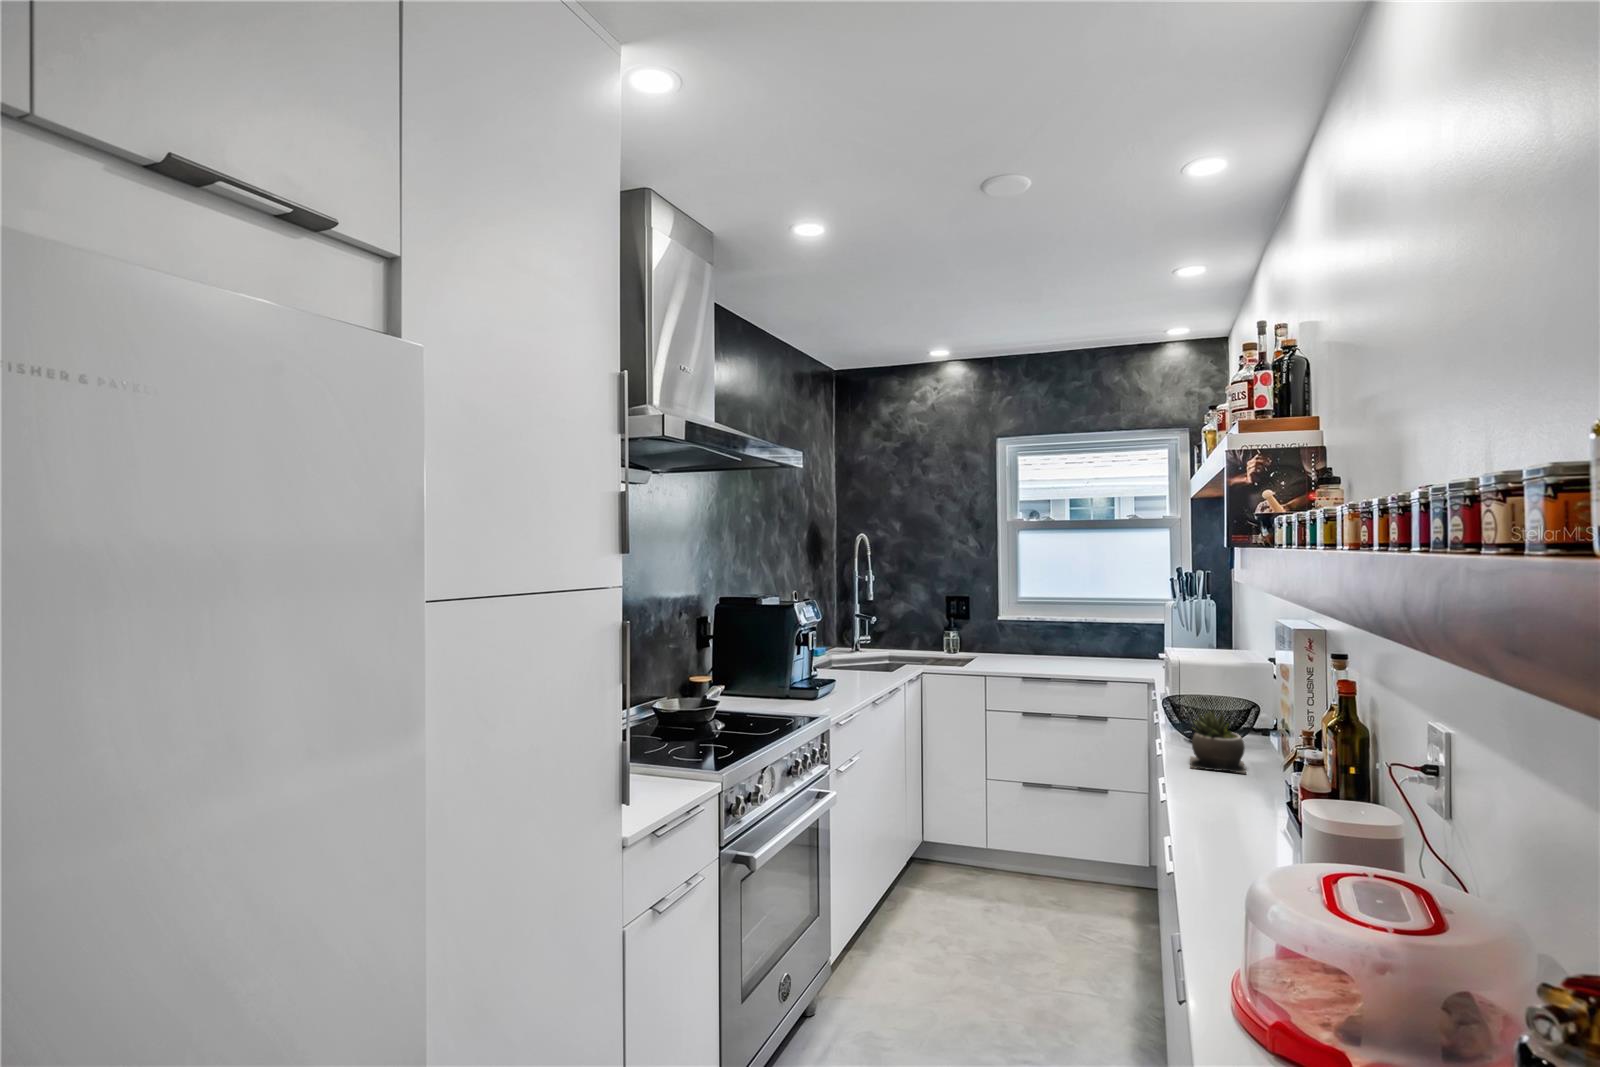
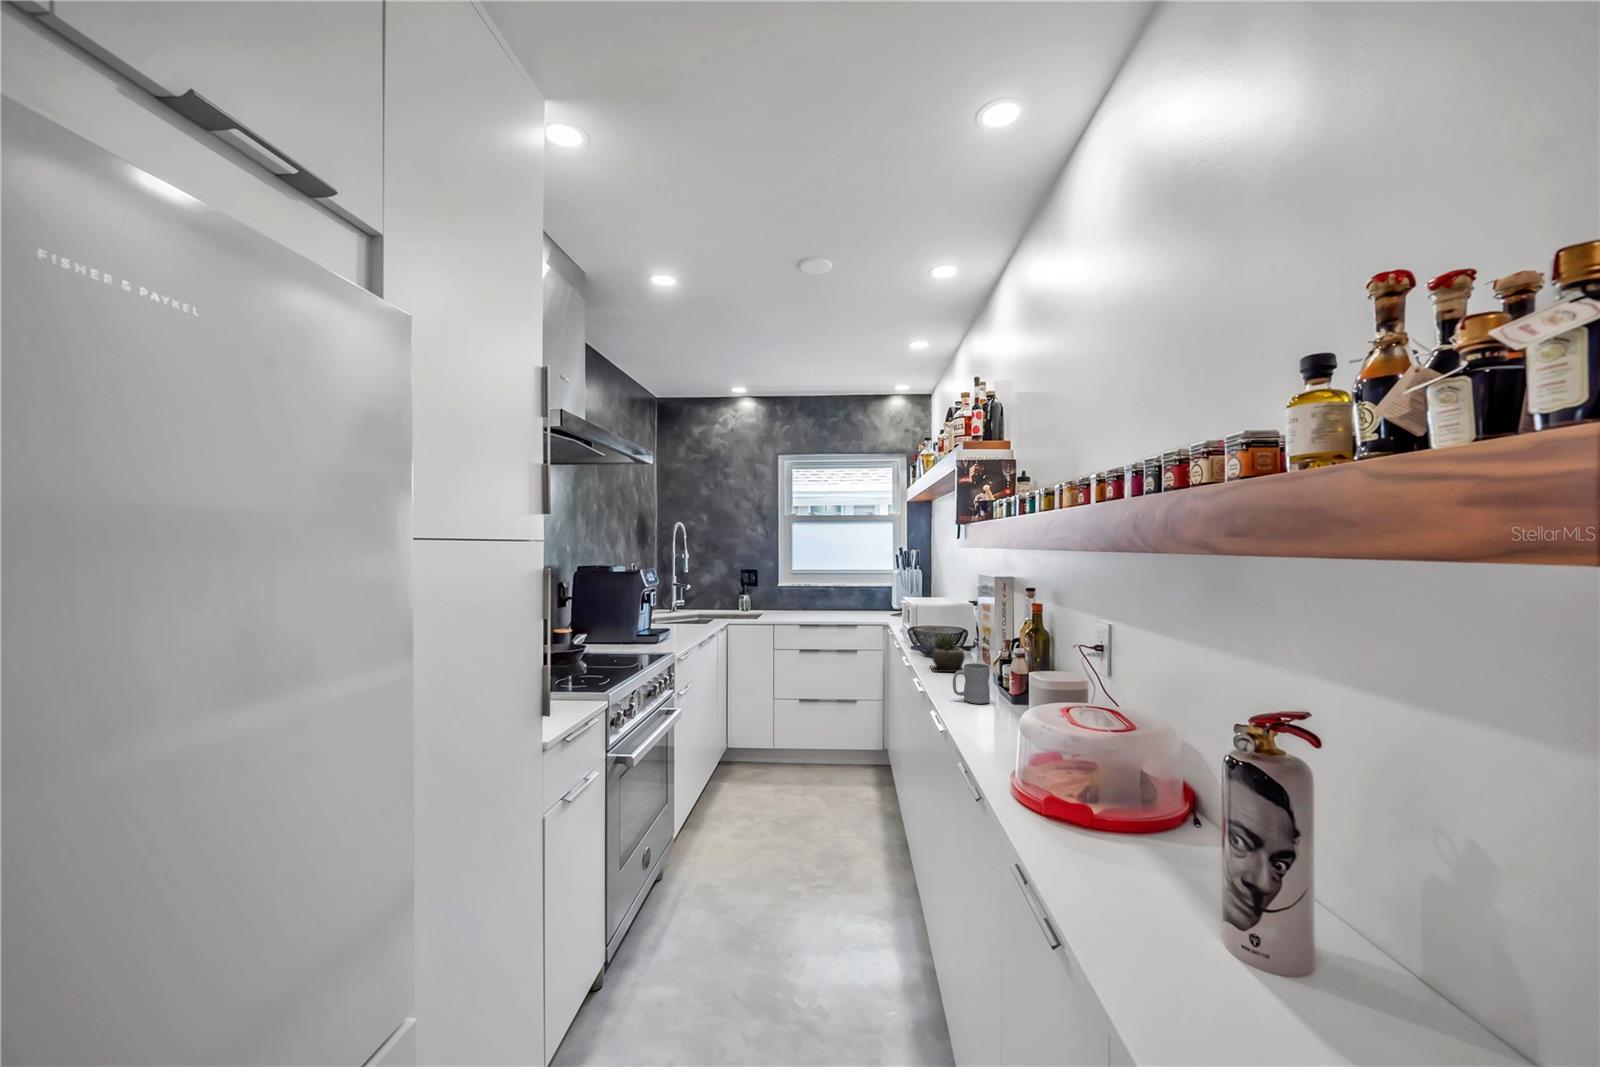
mug: none [1202,766,1264,830] -> present [953,663,990,704]

